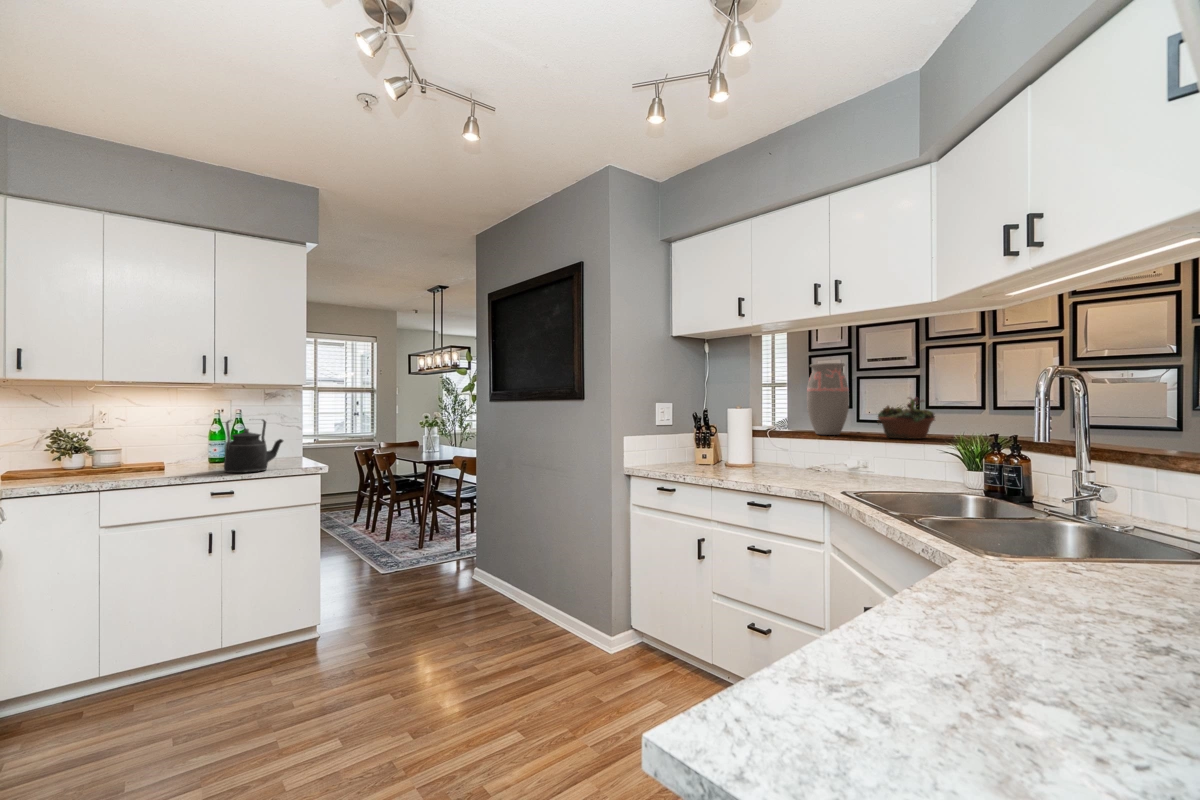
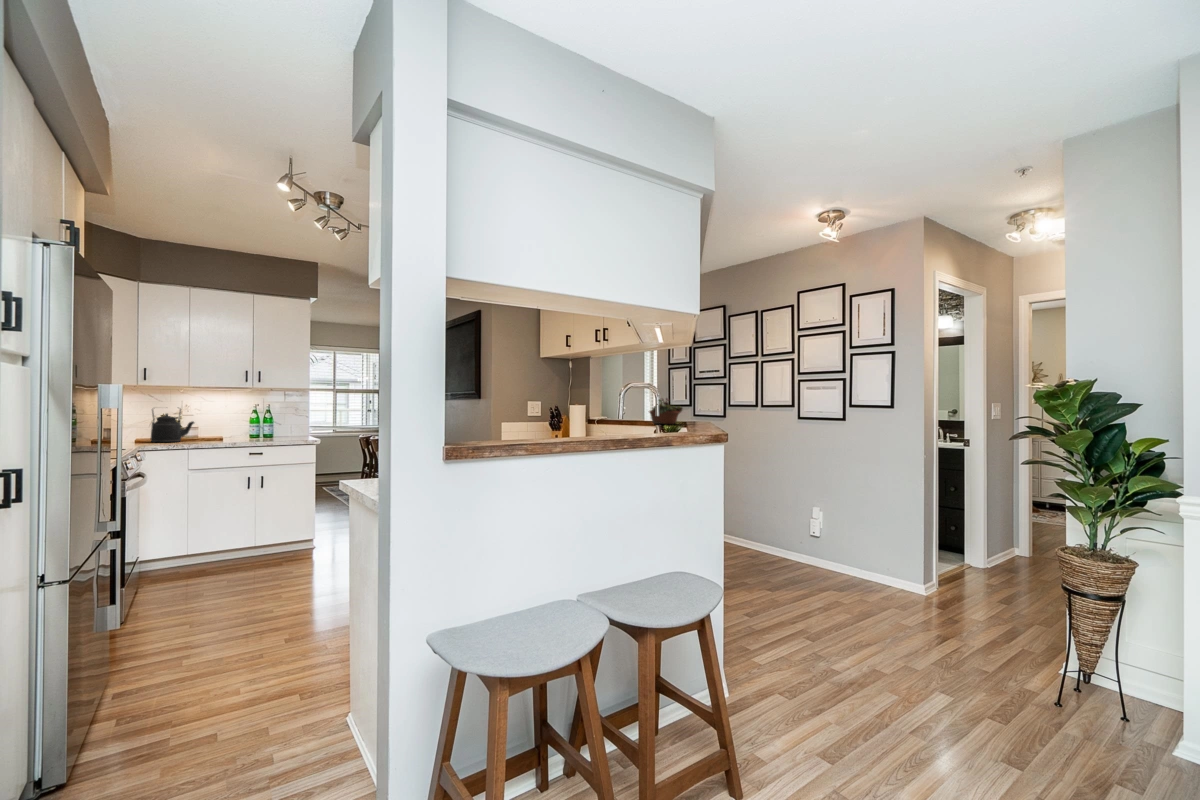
decorative vase: present [807,363,849,435] -> none [619,376,645,422]
kettle: present [224,419,283,473] -> present [151,409,194,442]

